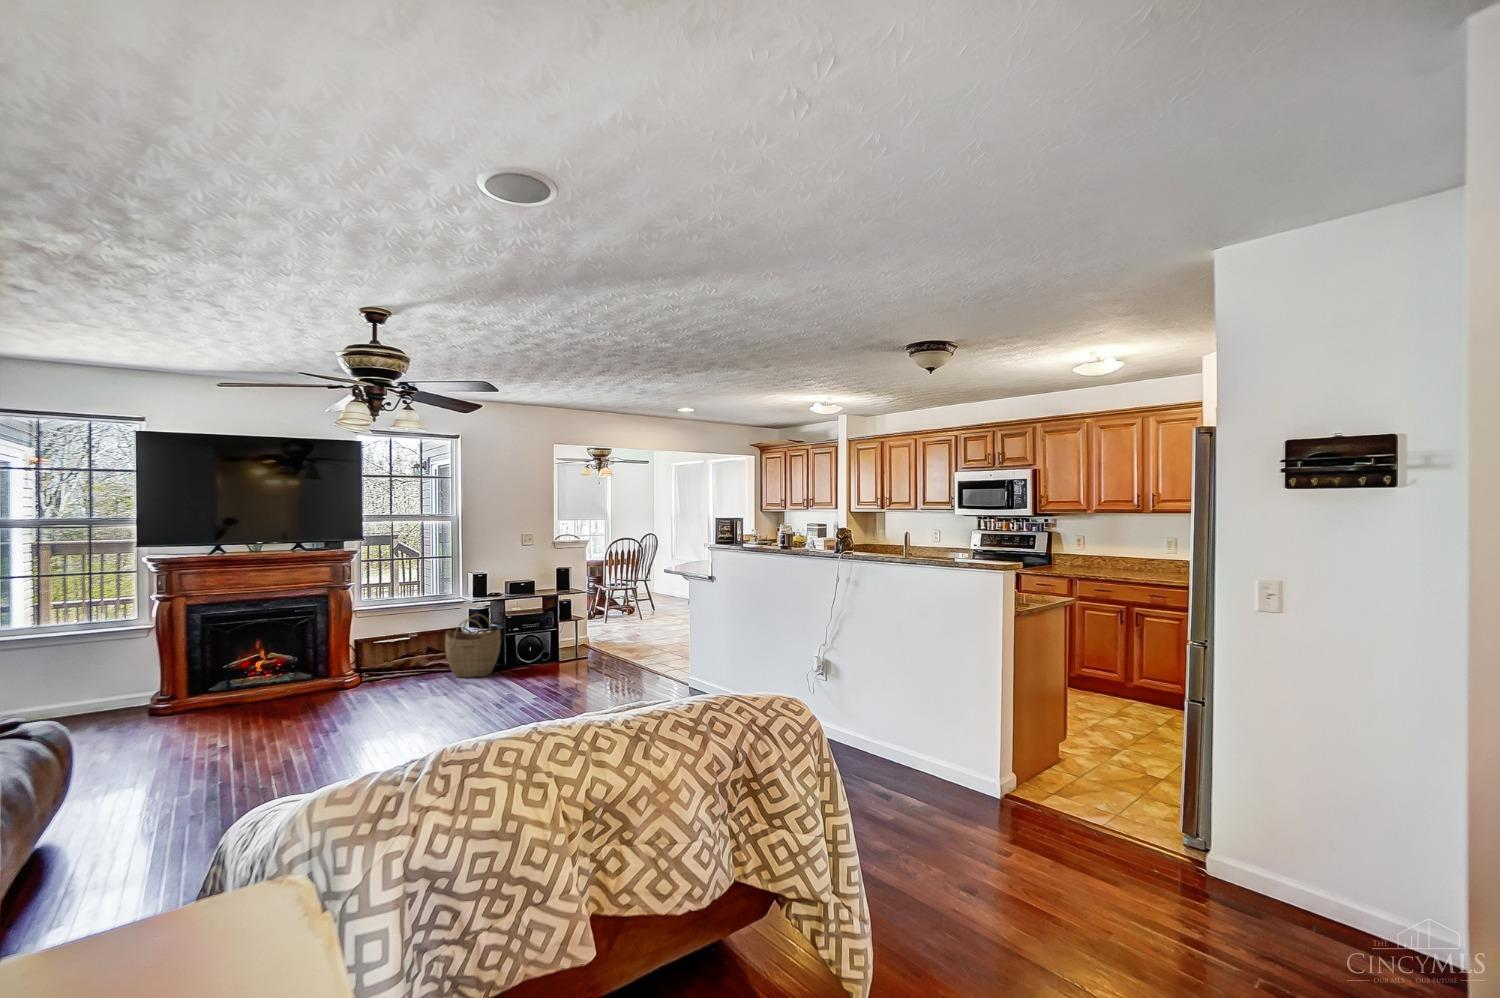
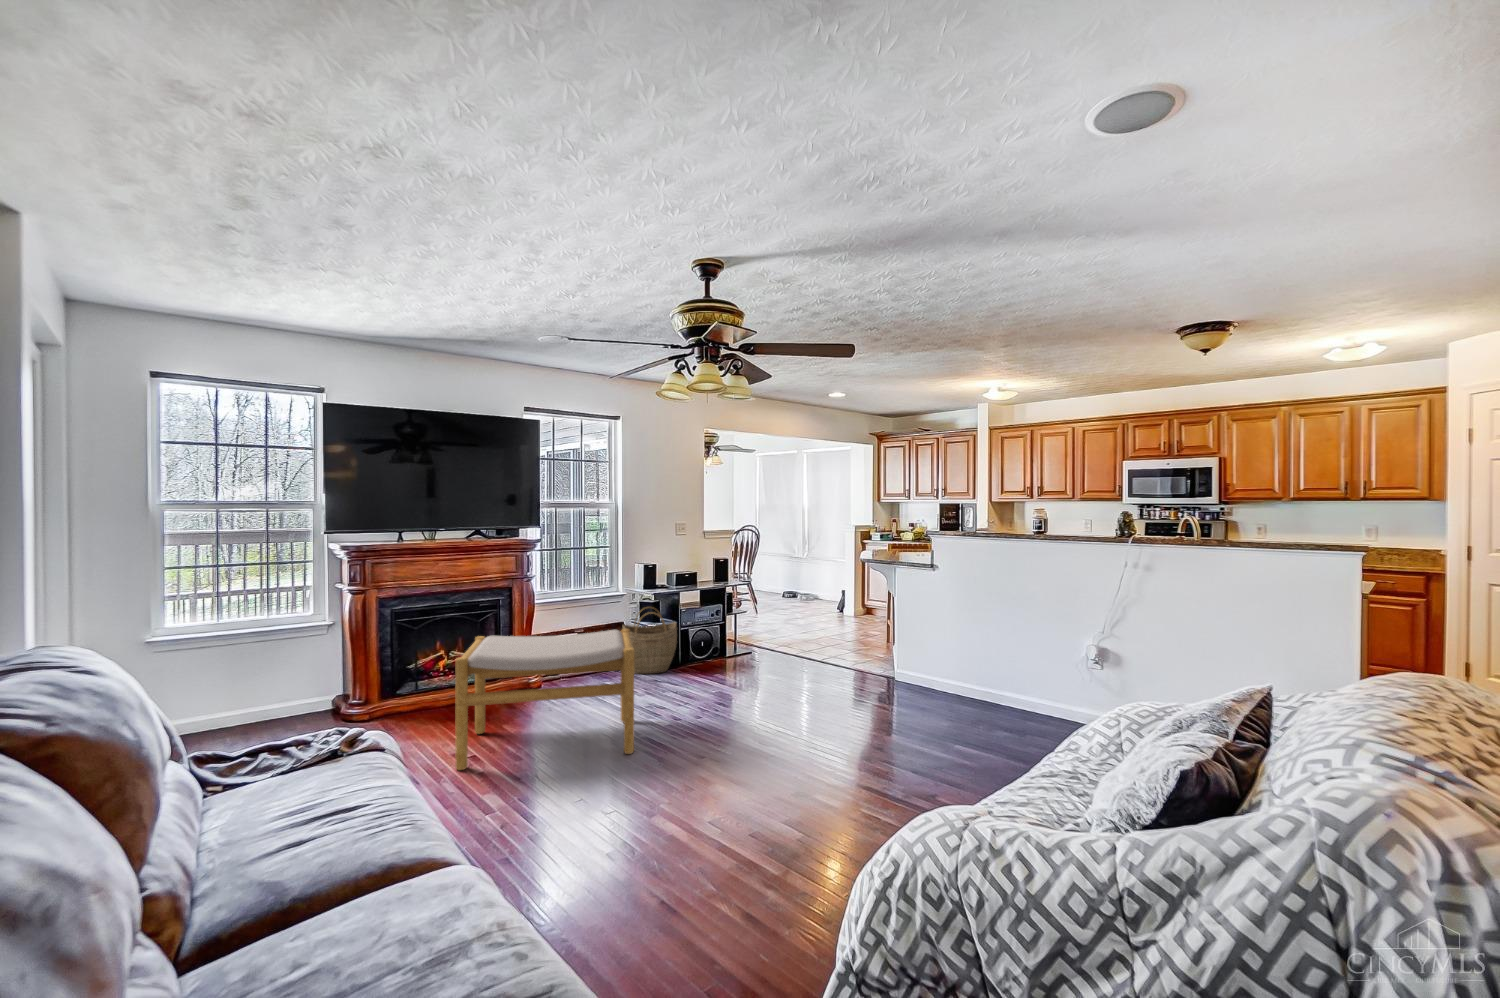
footstool: none [204,635,398,755] -> present [455,629,634,770]

